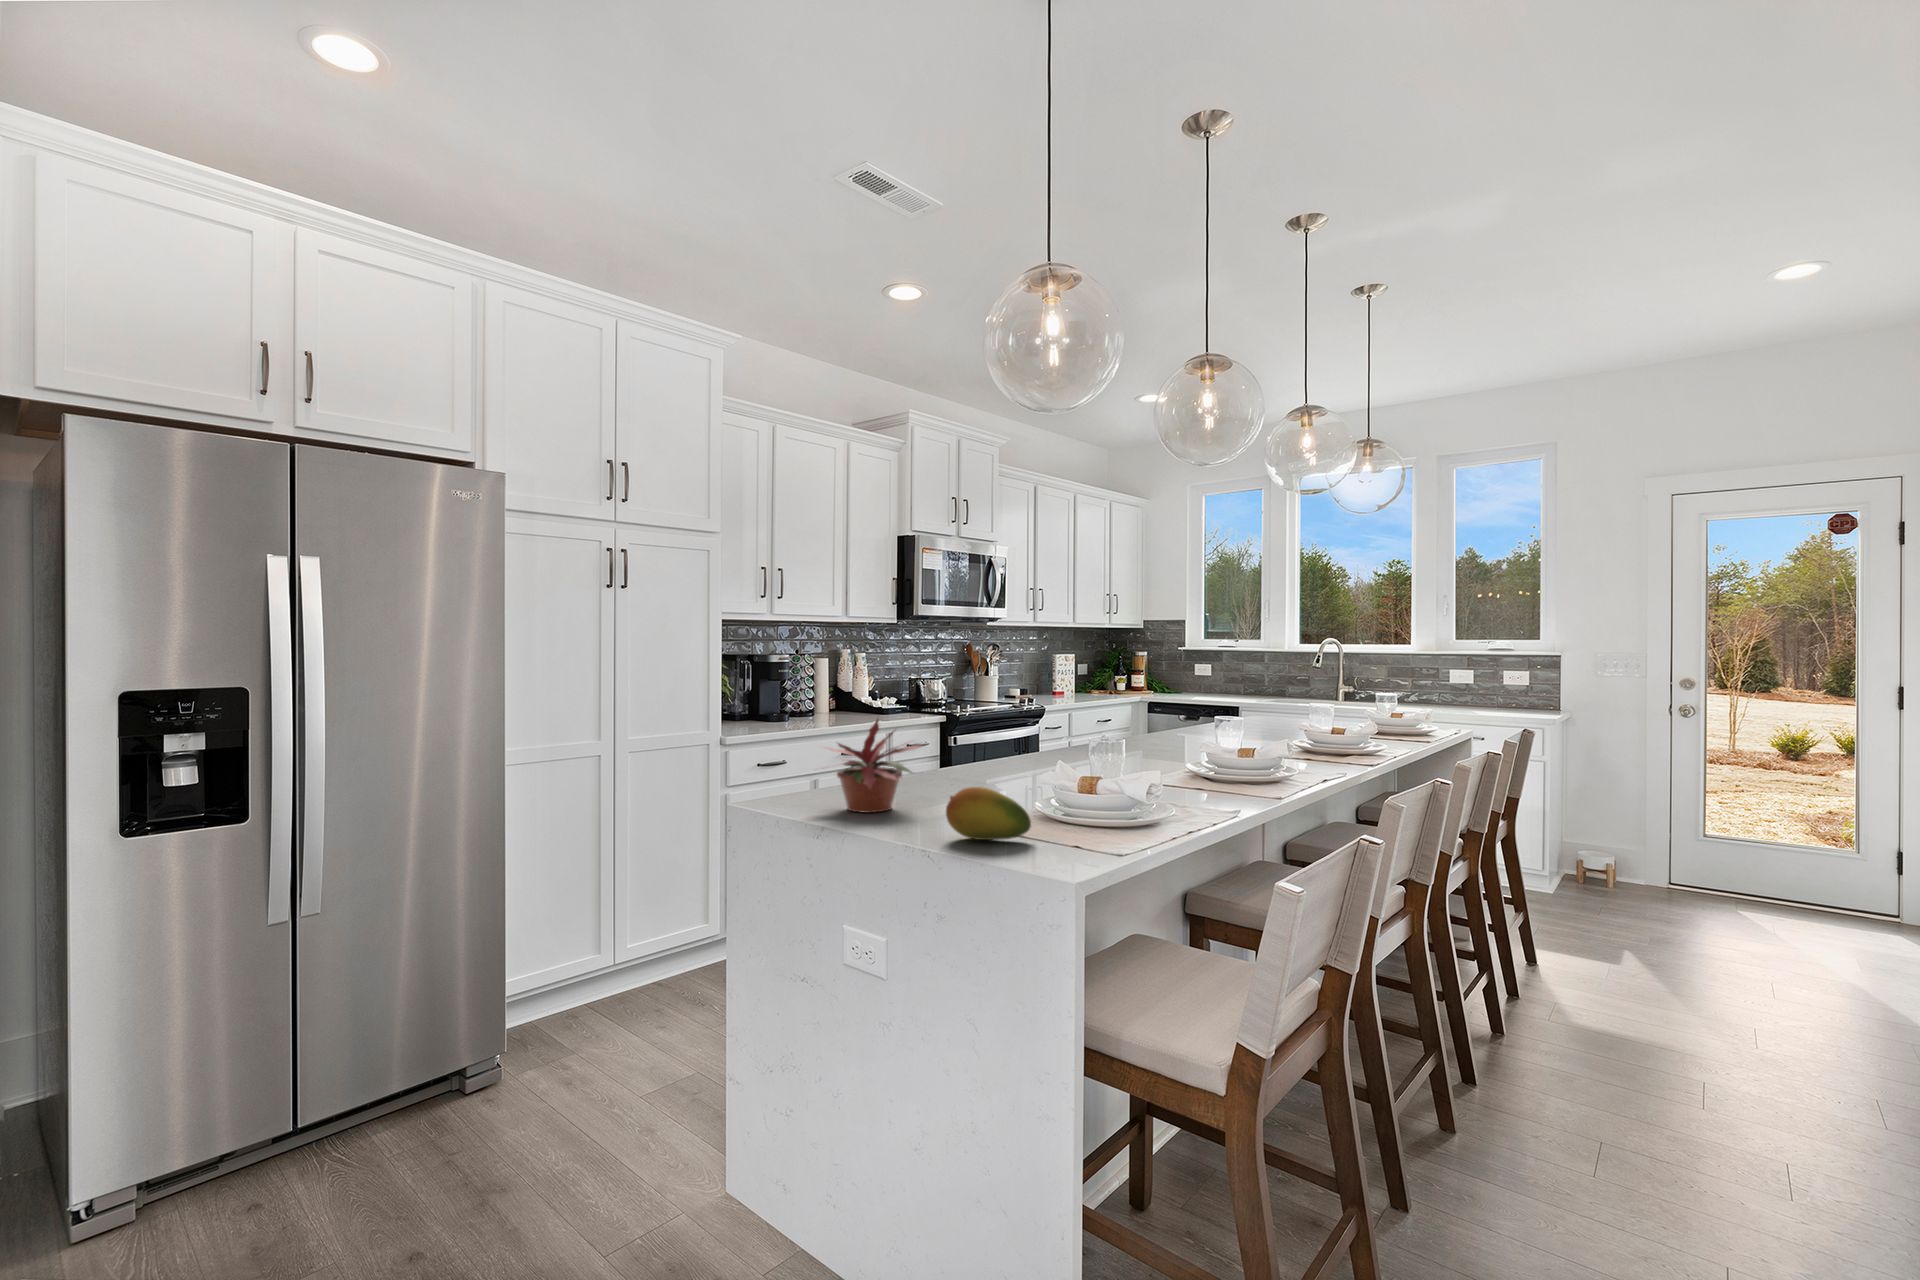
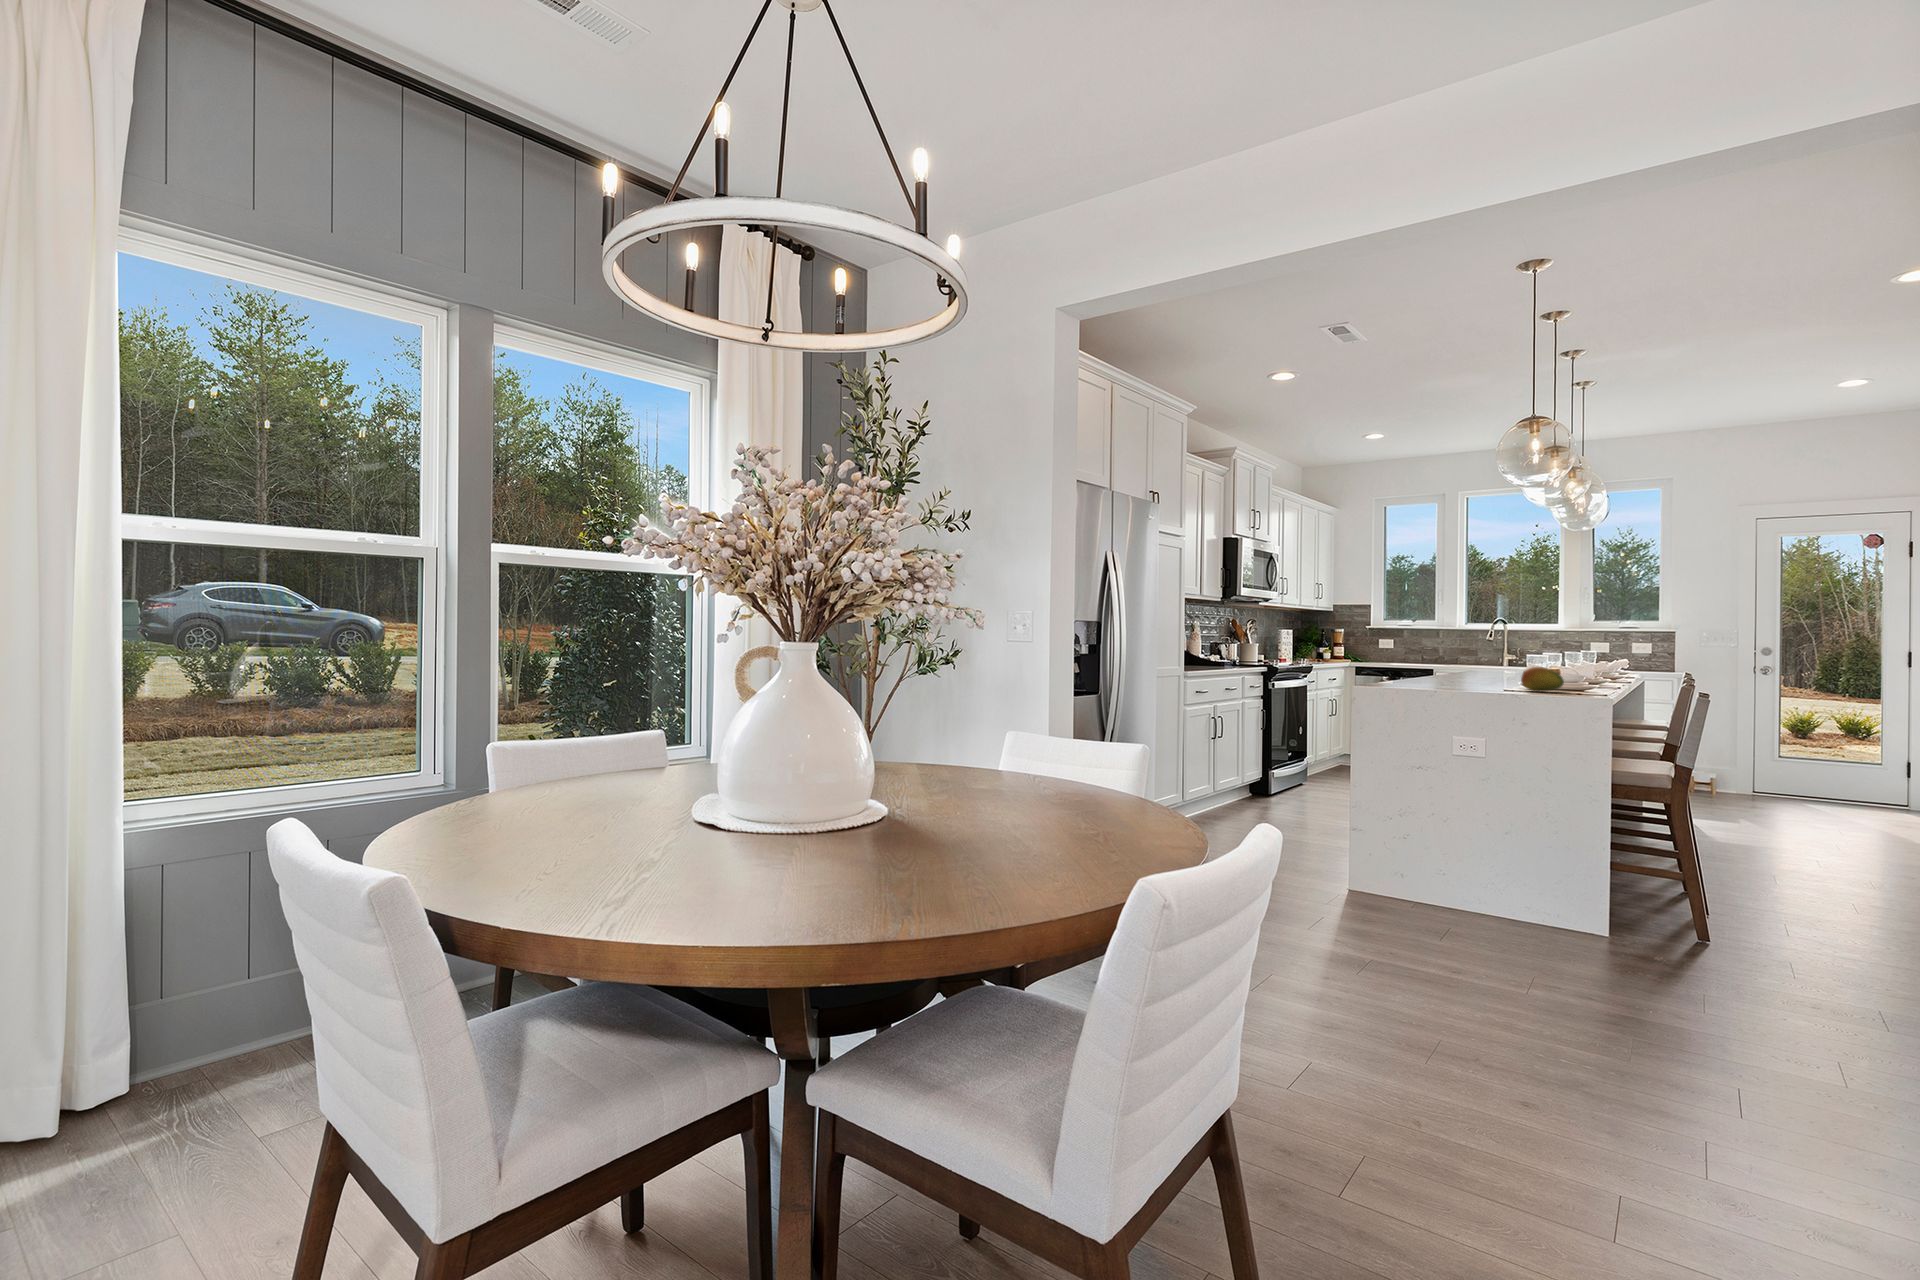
potted plant: present [821,718,923,813] -> none [1412,639,1476,686]

